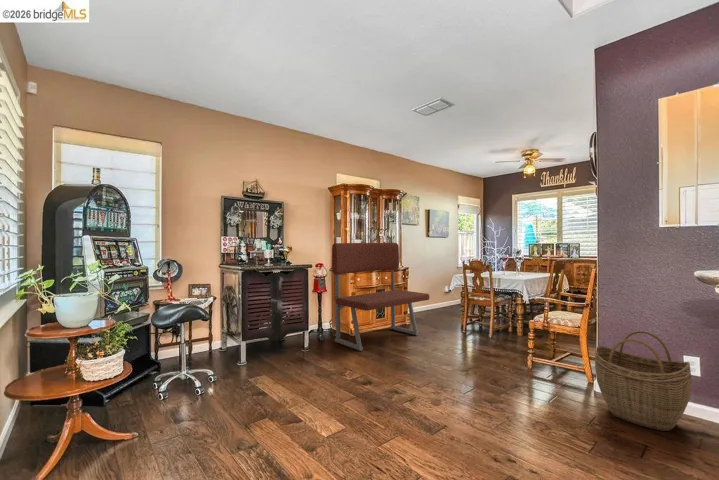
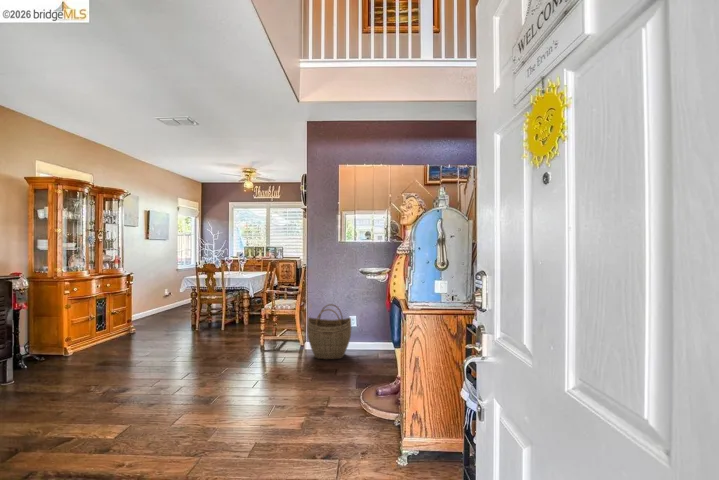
bench: present [332,243,429,351] -> none [44,247,167,368]

